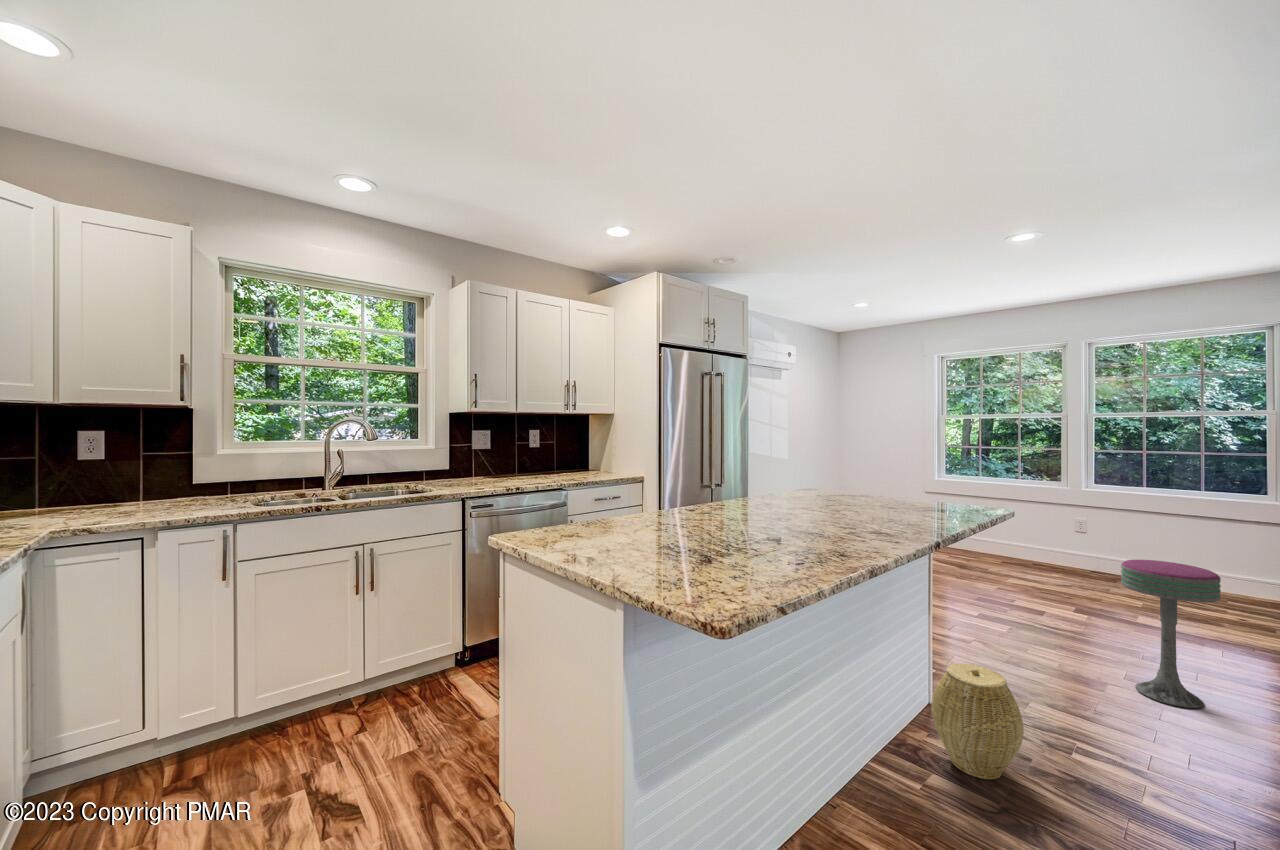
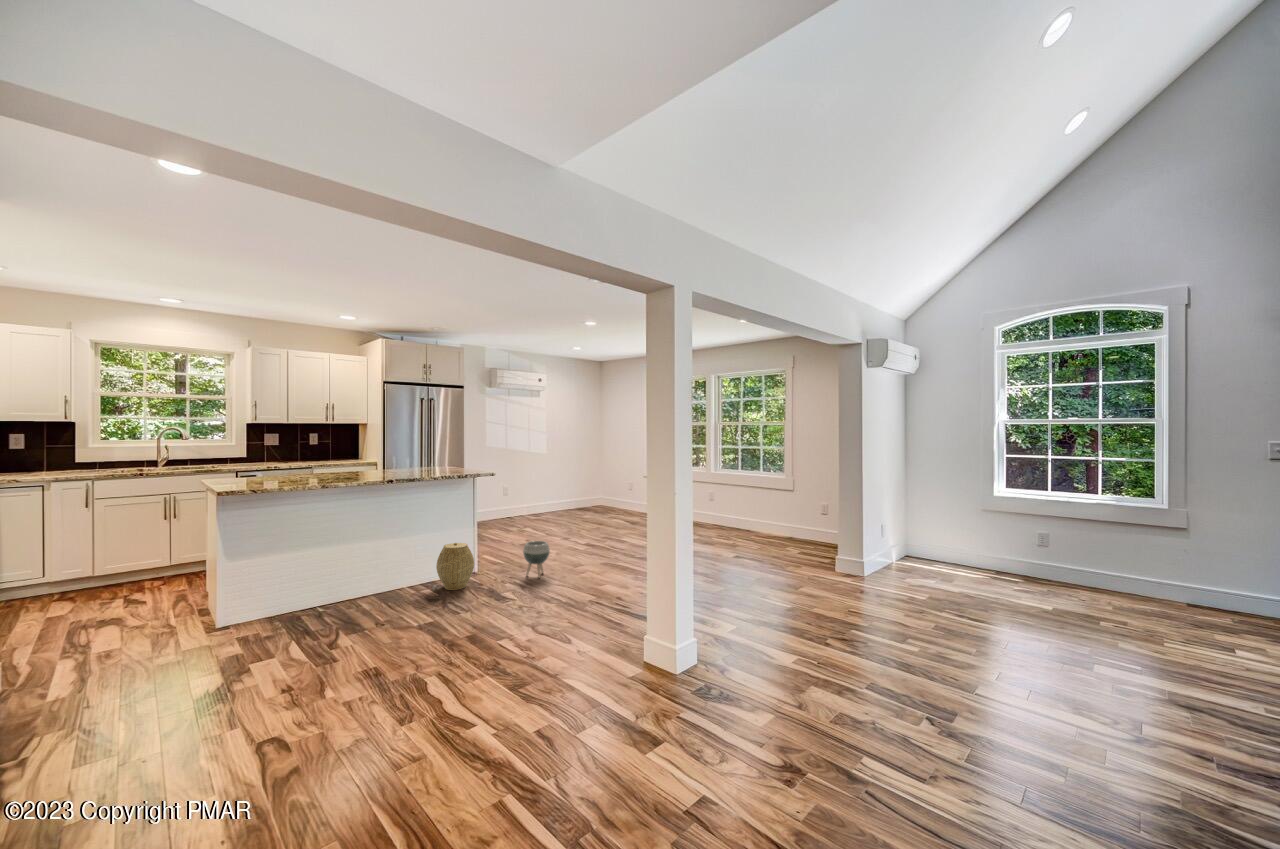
bar stool: present [1121,560,1221,708] -> none [588,500,623,570]
planter: none [1047,648,1117,735] -> present [523,541,550,578]

